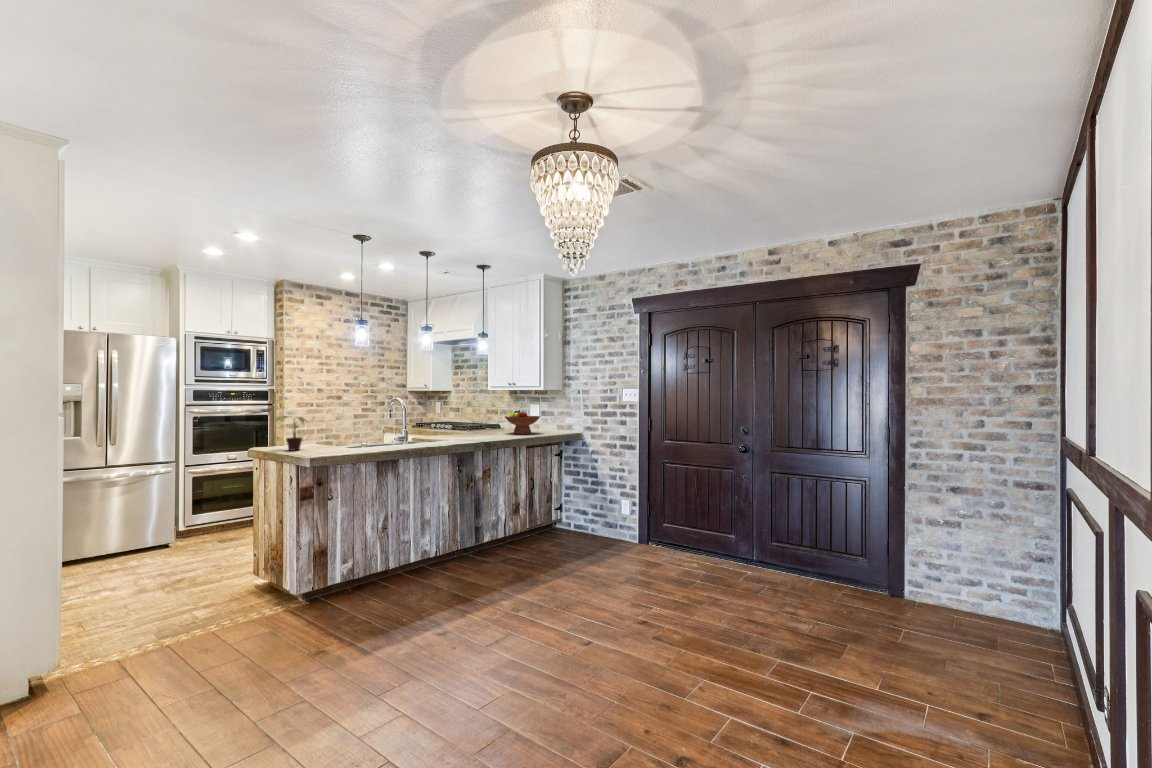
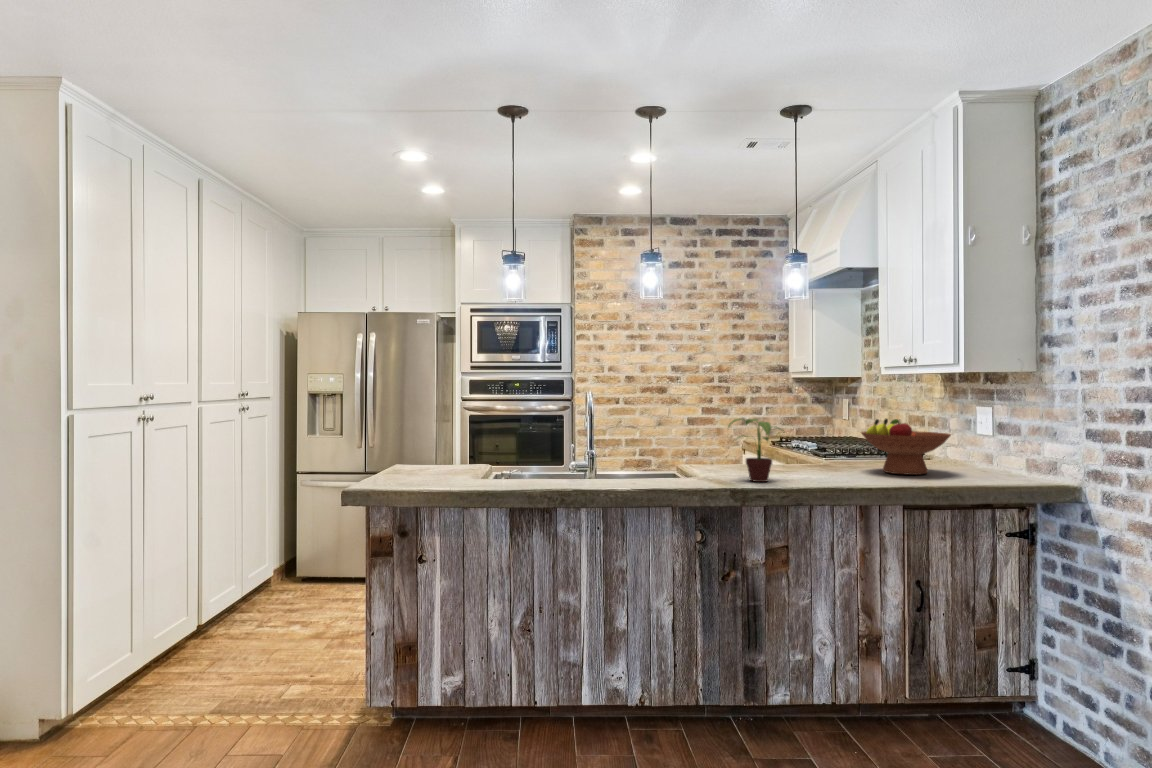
potted plant: present [277,416,306,451] -> present [728,419,784,482]

